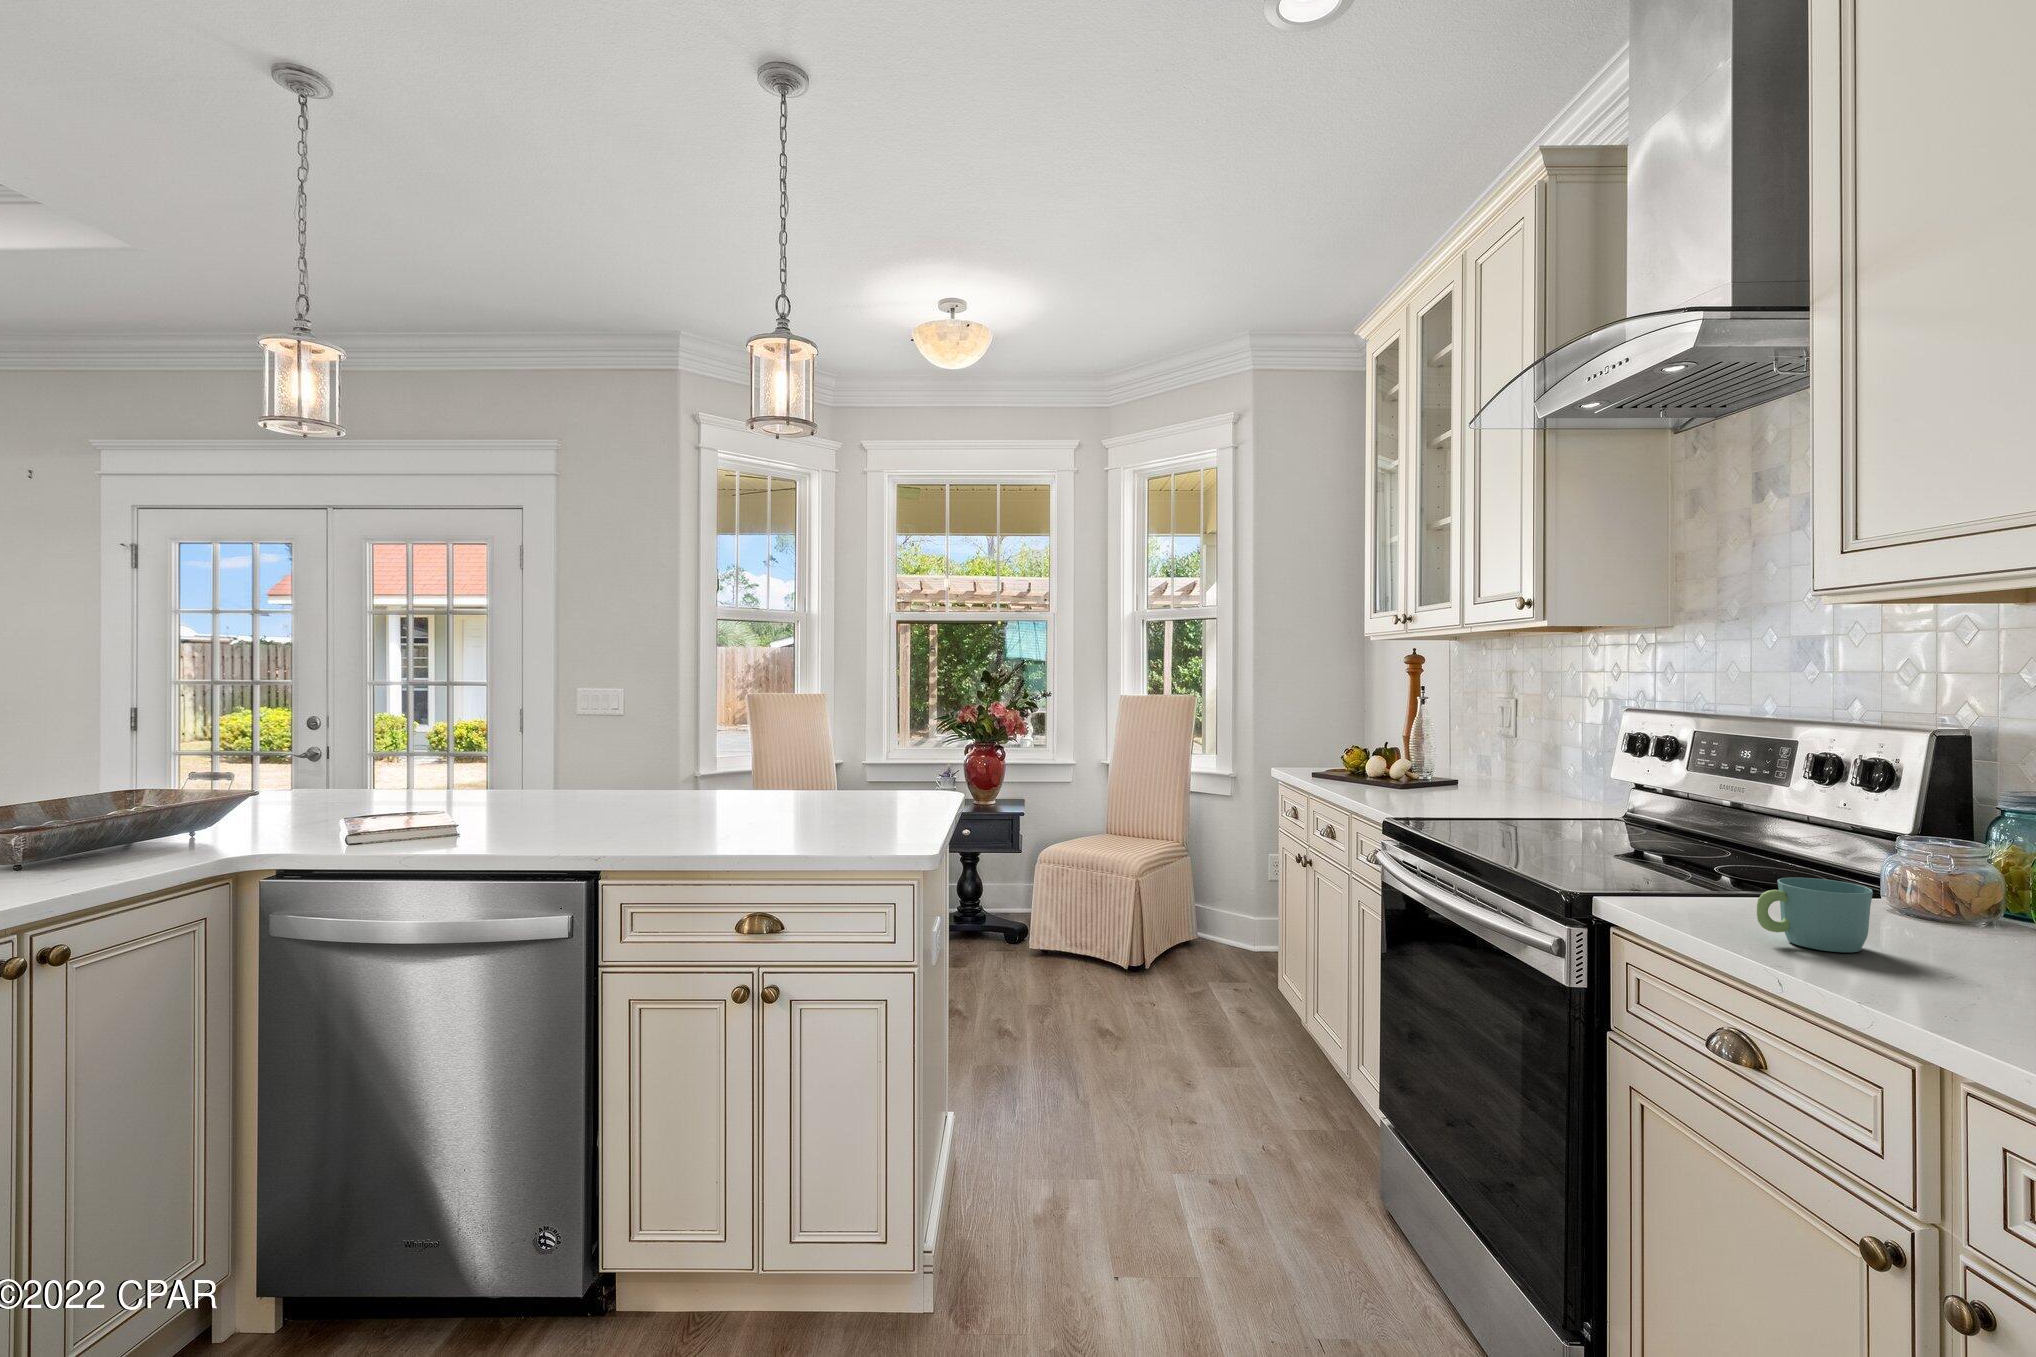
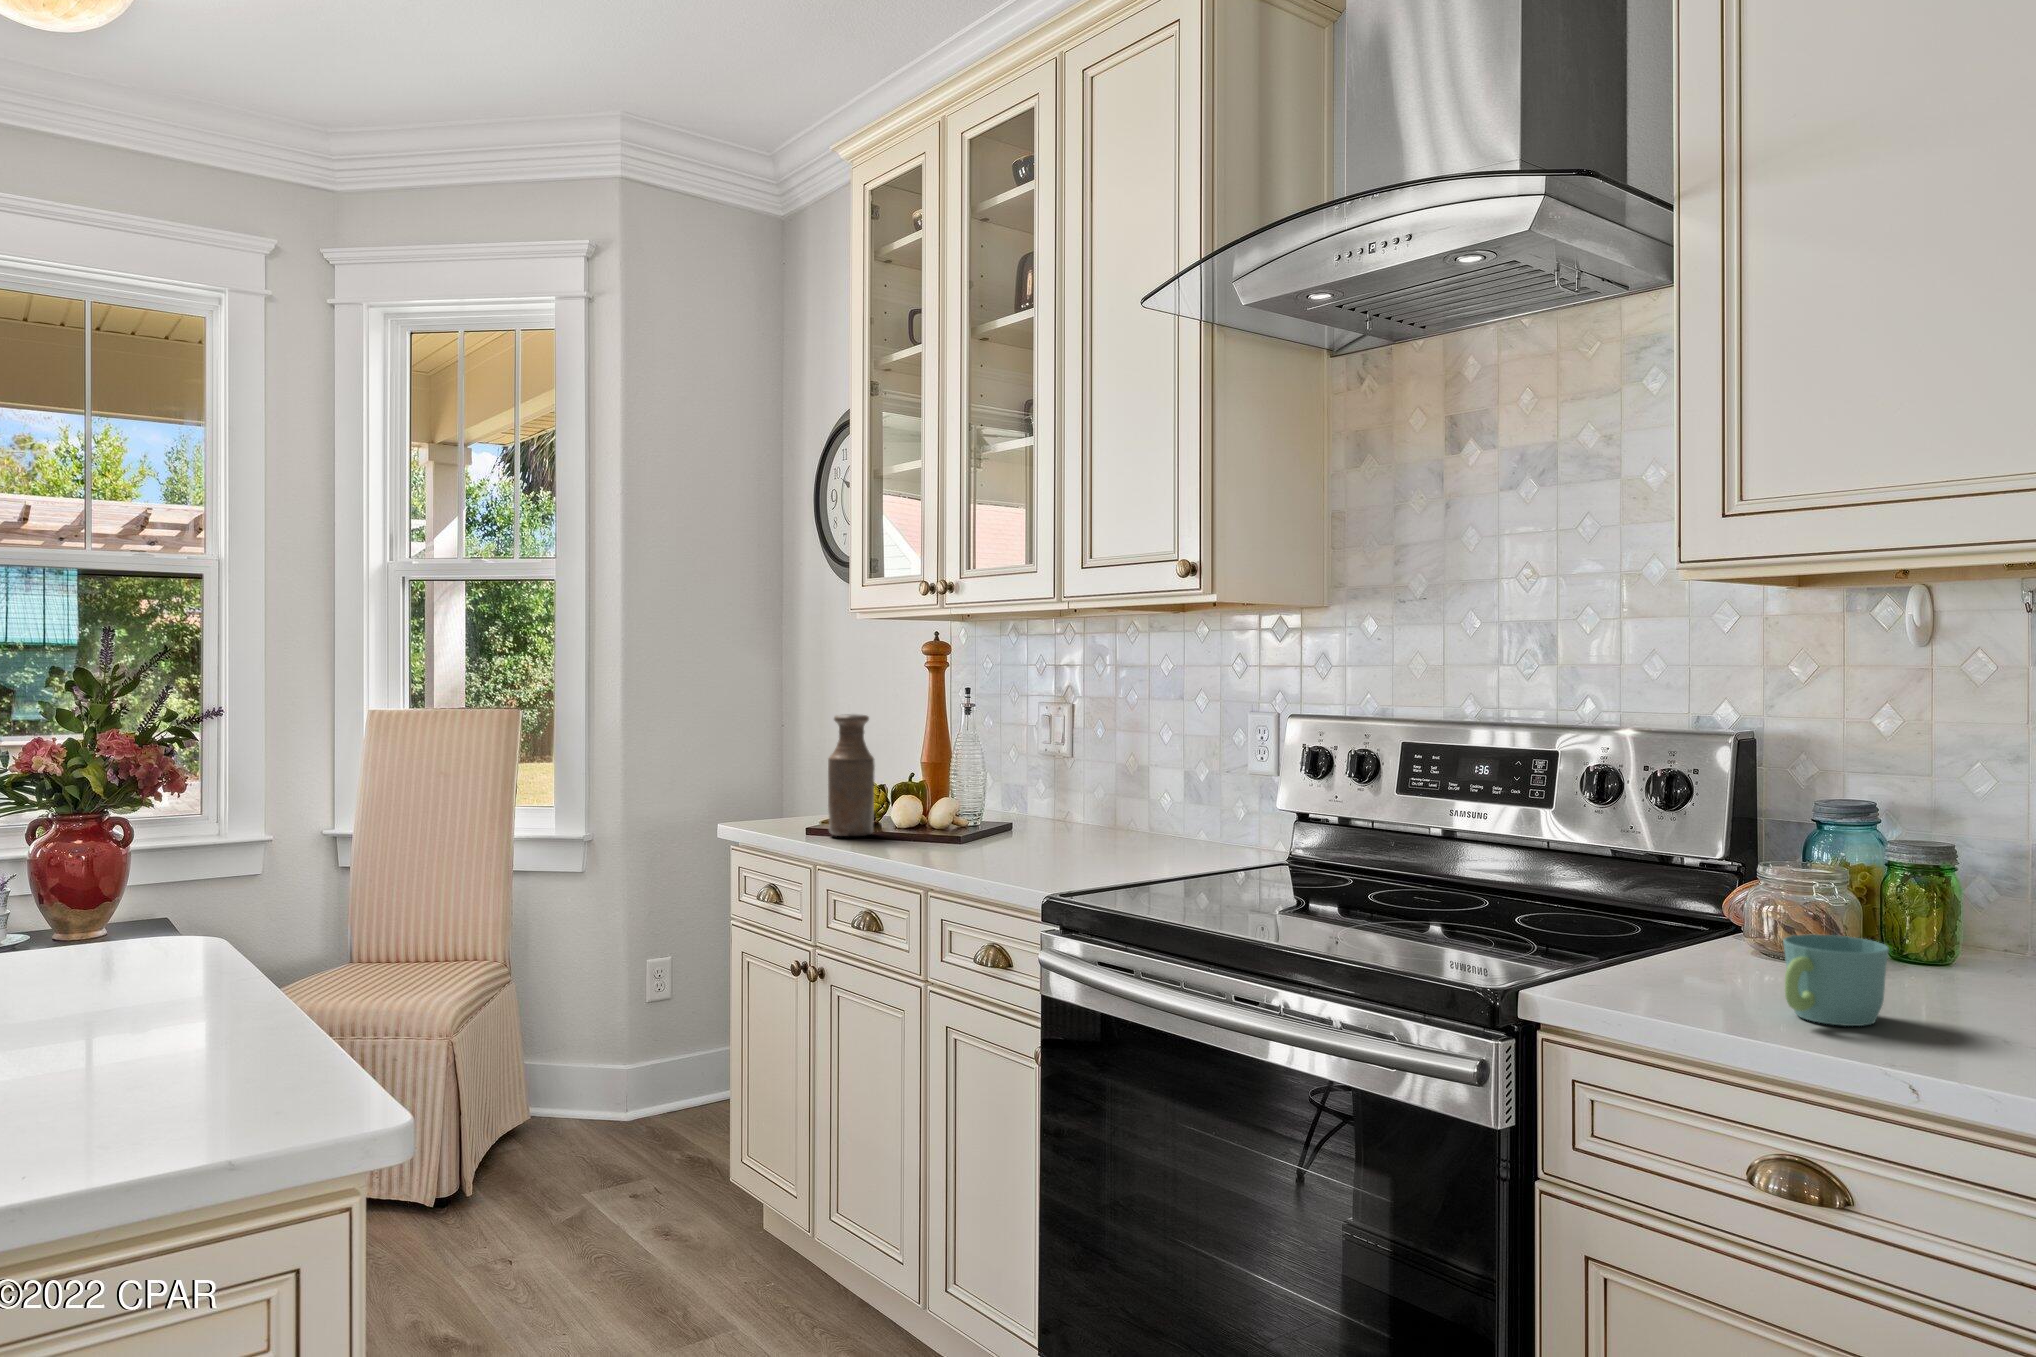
bottle: none [1330,702,1361,780] -> present [828,714,875,836]

